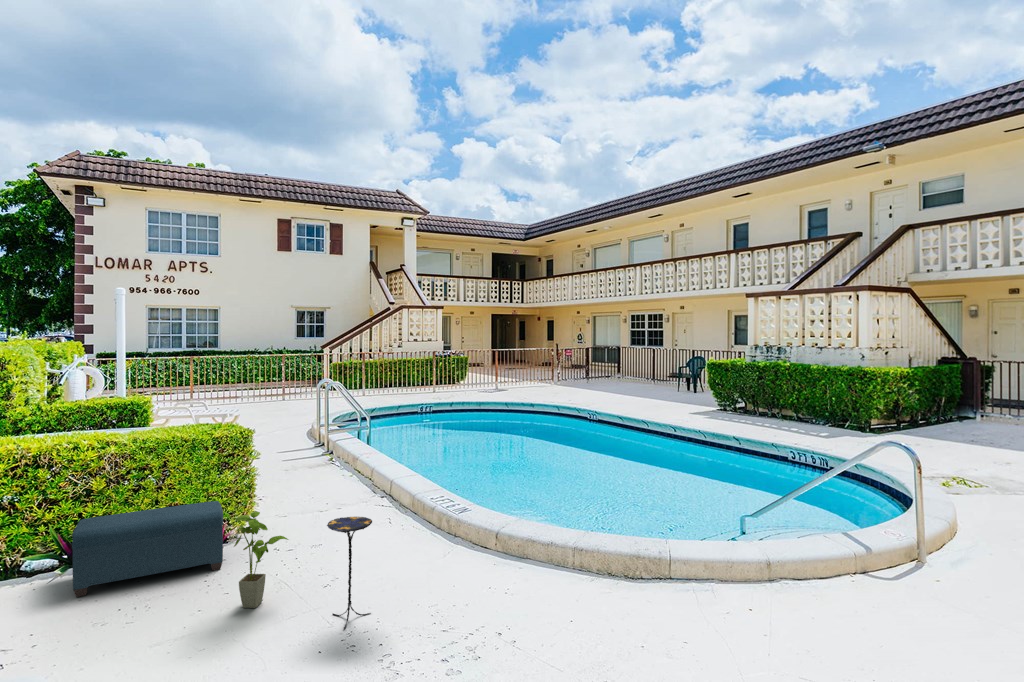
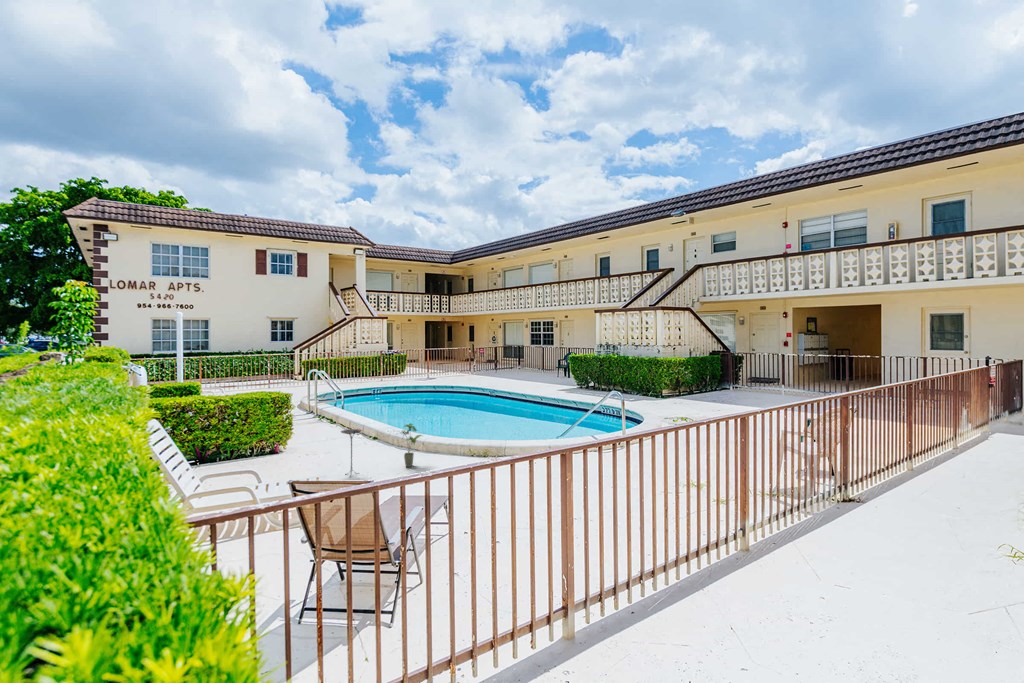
bench: present [72,501,223,597] -> none [204,432,279,475]
house plant: present [234,512,288,608] -> present [402,424,421,467]

